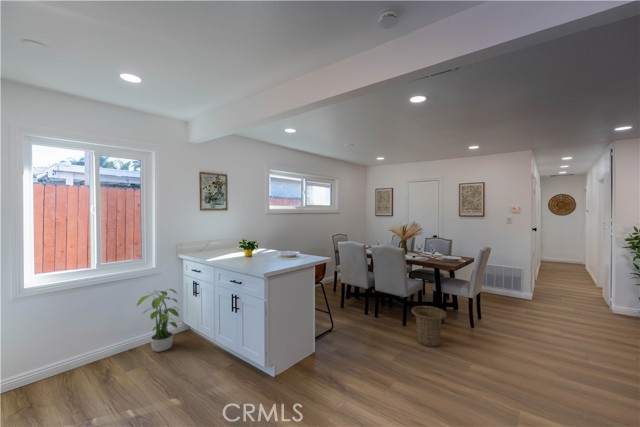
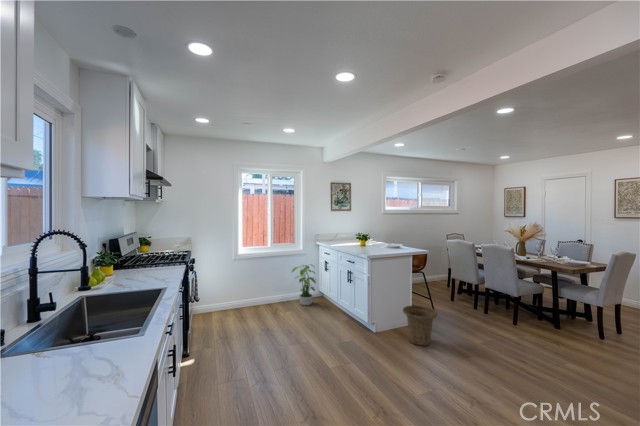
basket: present [411,306,447,347] -> present [403,305,437,346]

